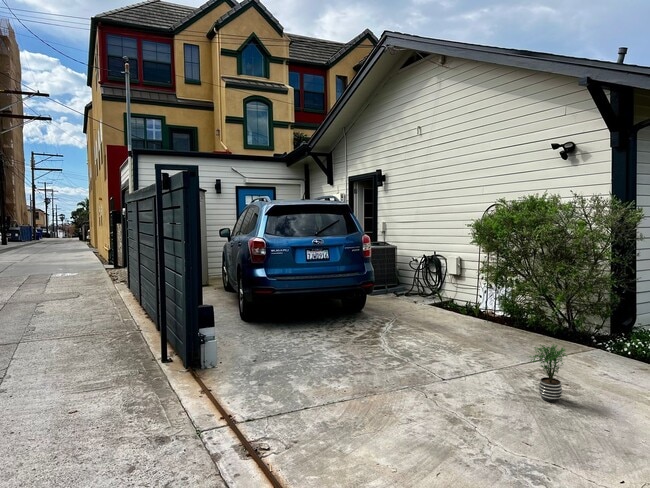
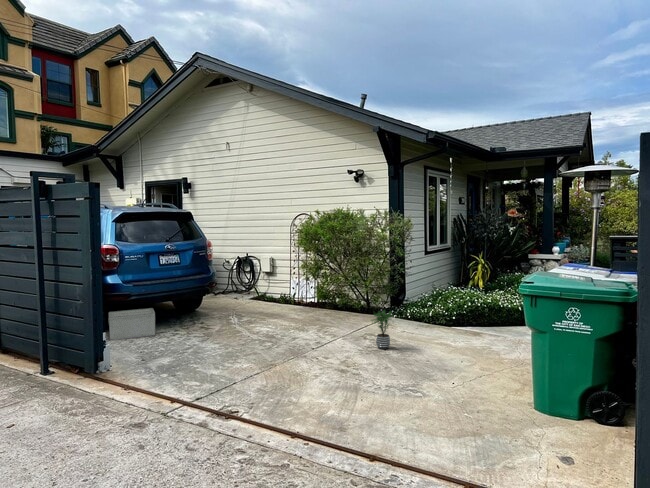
storage bin: none [254,304,301,333] -> present [108,308,155,340]

